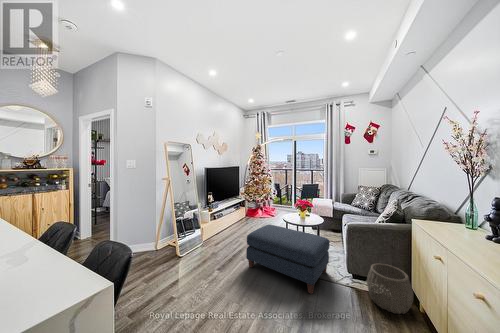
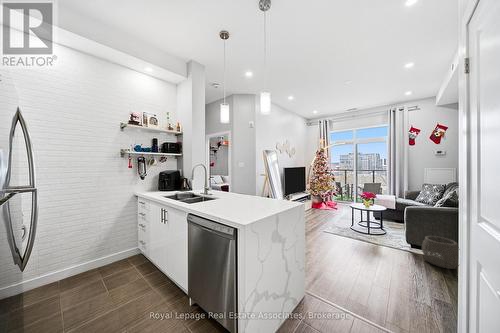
ottoman: present [246,225,330,294] -> none [322,209,390,252]

